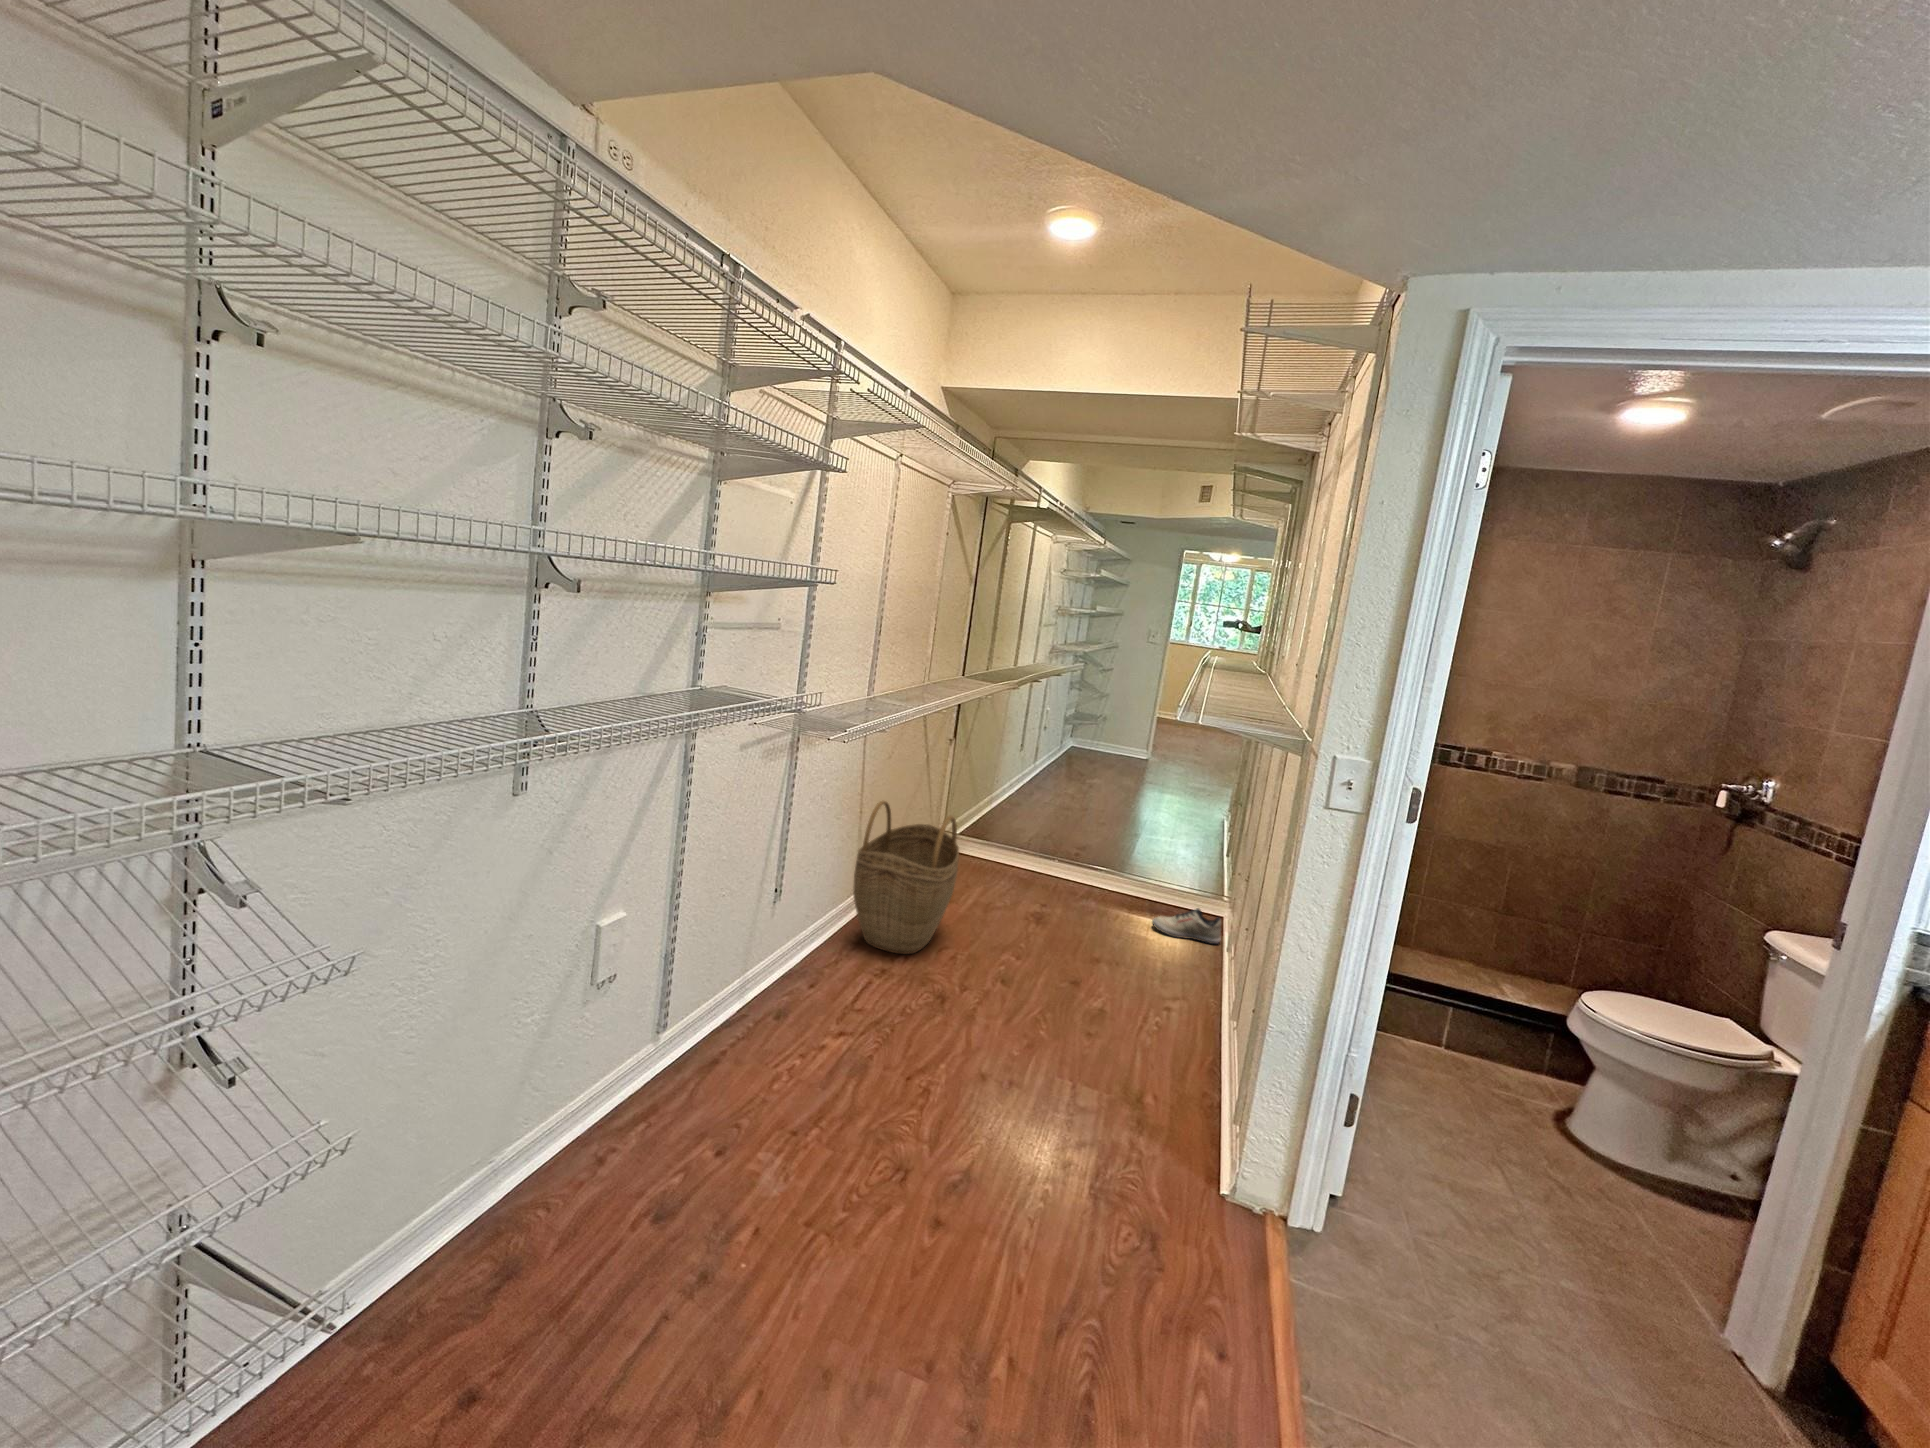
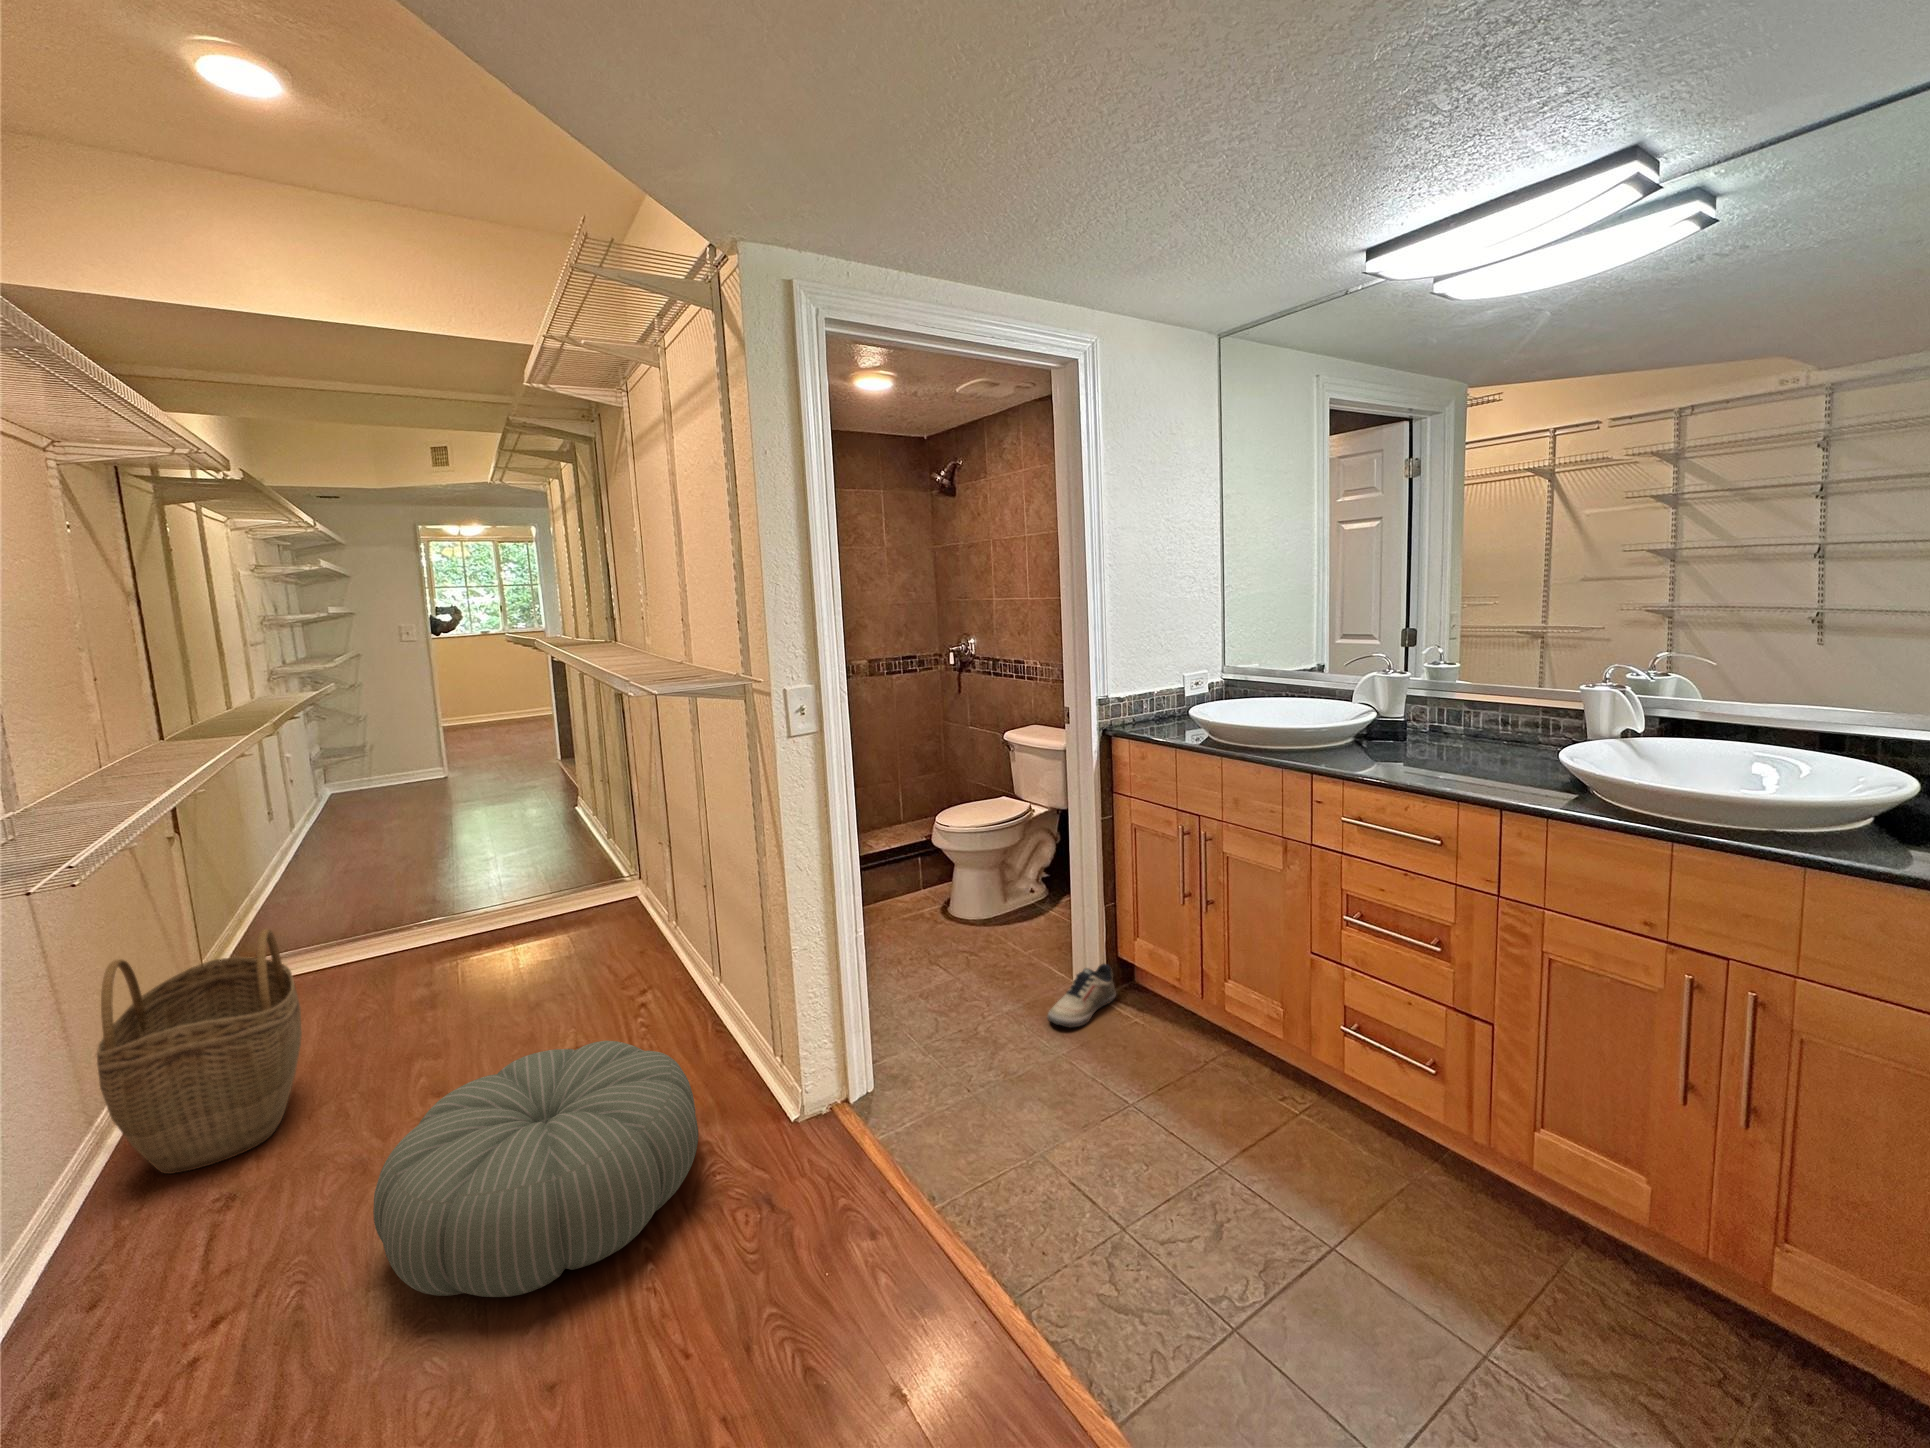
shoe: present [1152,908,1221,944] -> present [1047,964,1116,1028]
pouf: none [906,982,1142,1177] -> present [373,1041,698,1297]

